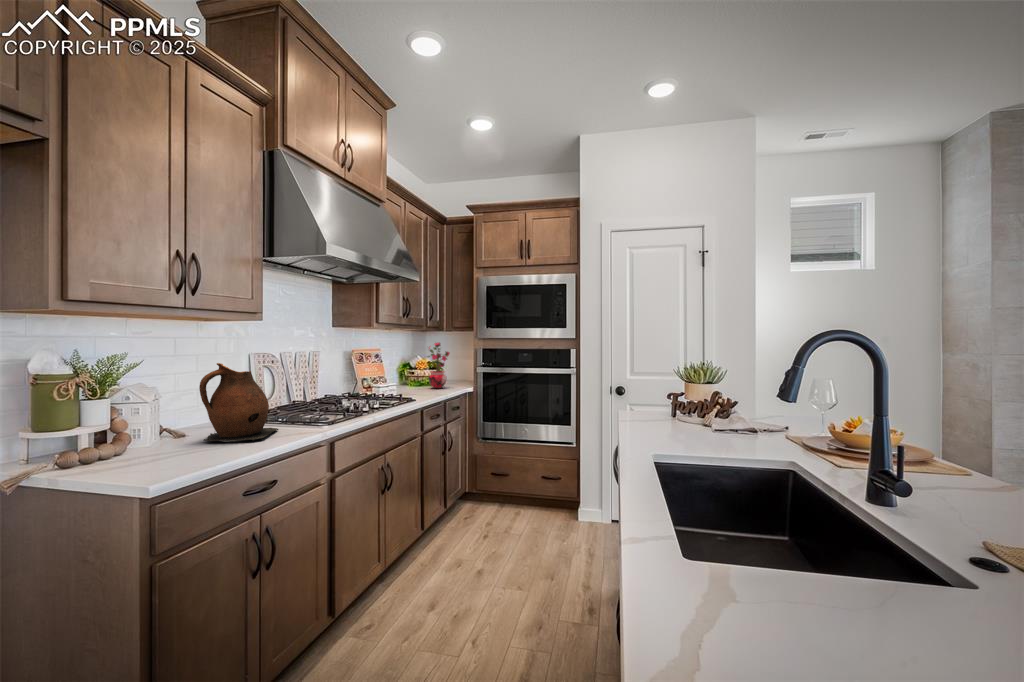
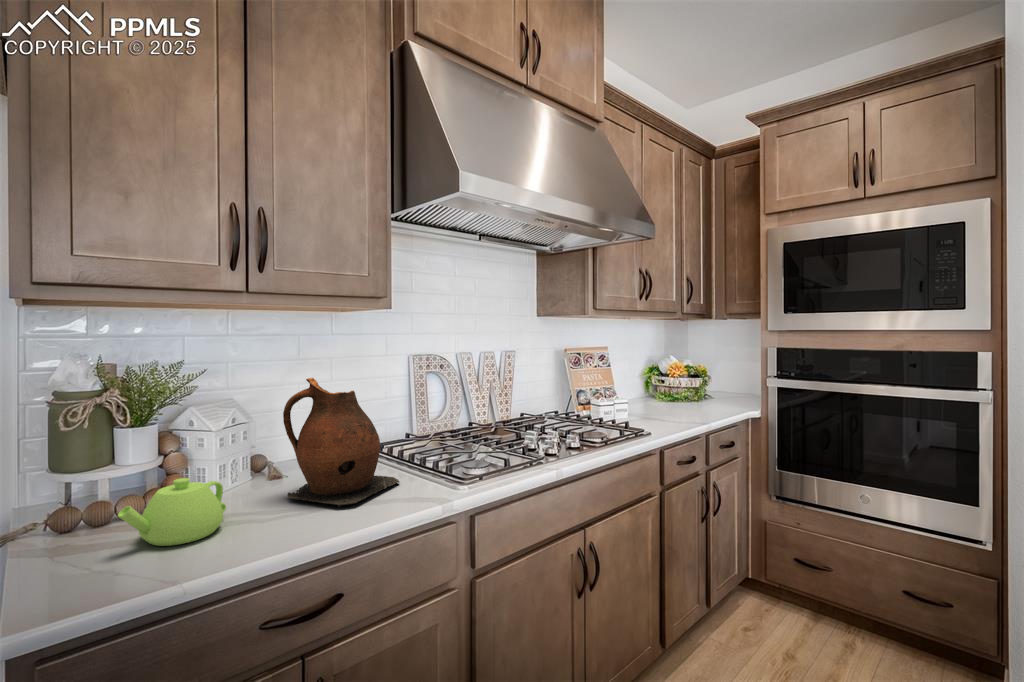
potted plant: present [427,343,450,389] -> none [673,336,718,411]
teapot: none [124,425,183,466] -> present [118,478,226,546]

